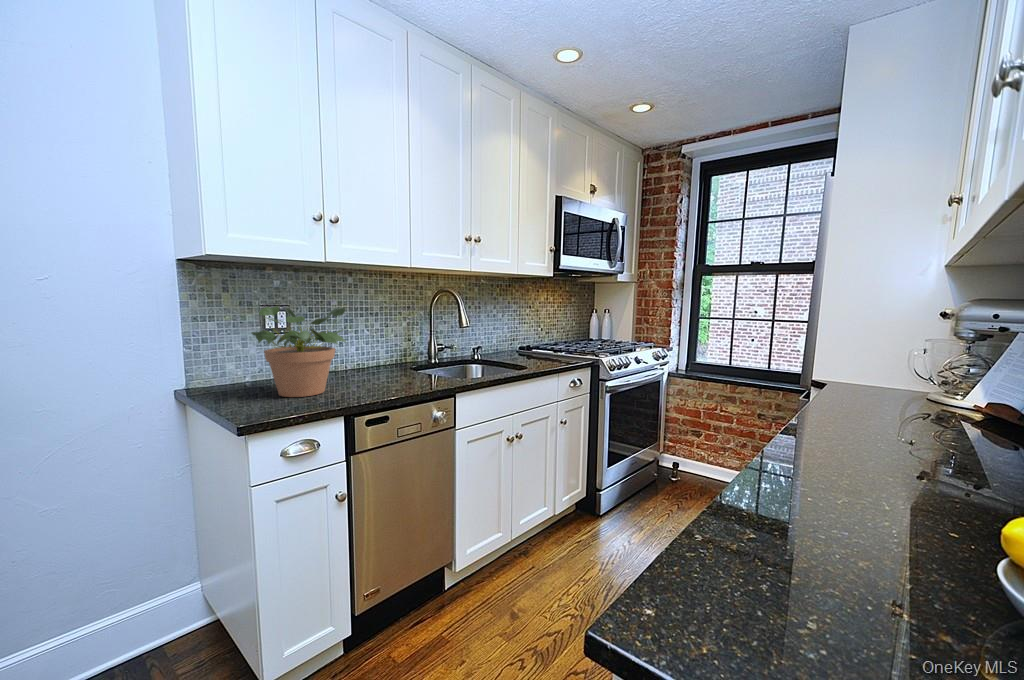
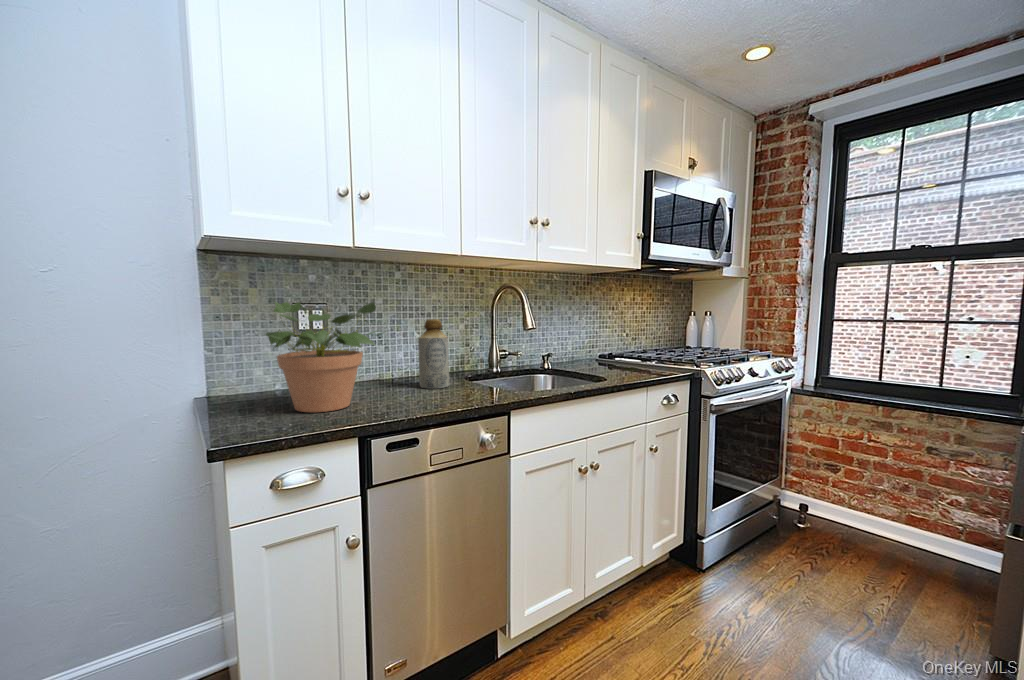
bottle: none [373,319,399,377] -> present [418,319,449,389]

